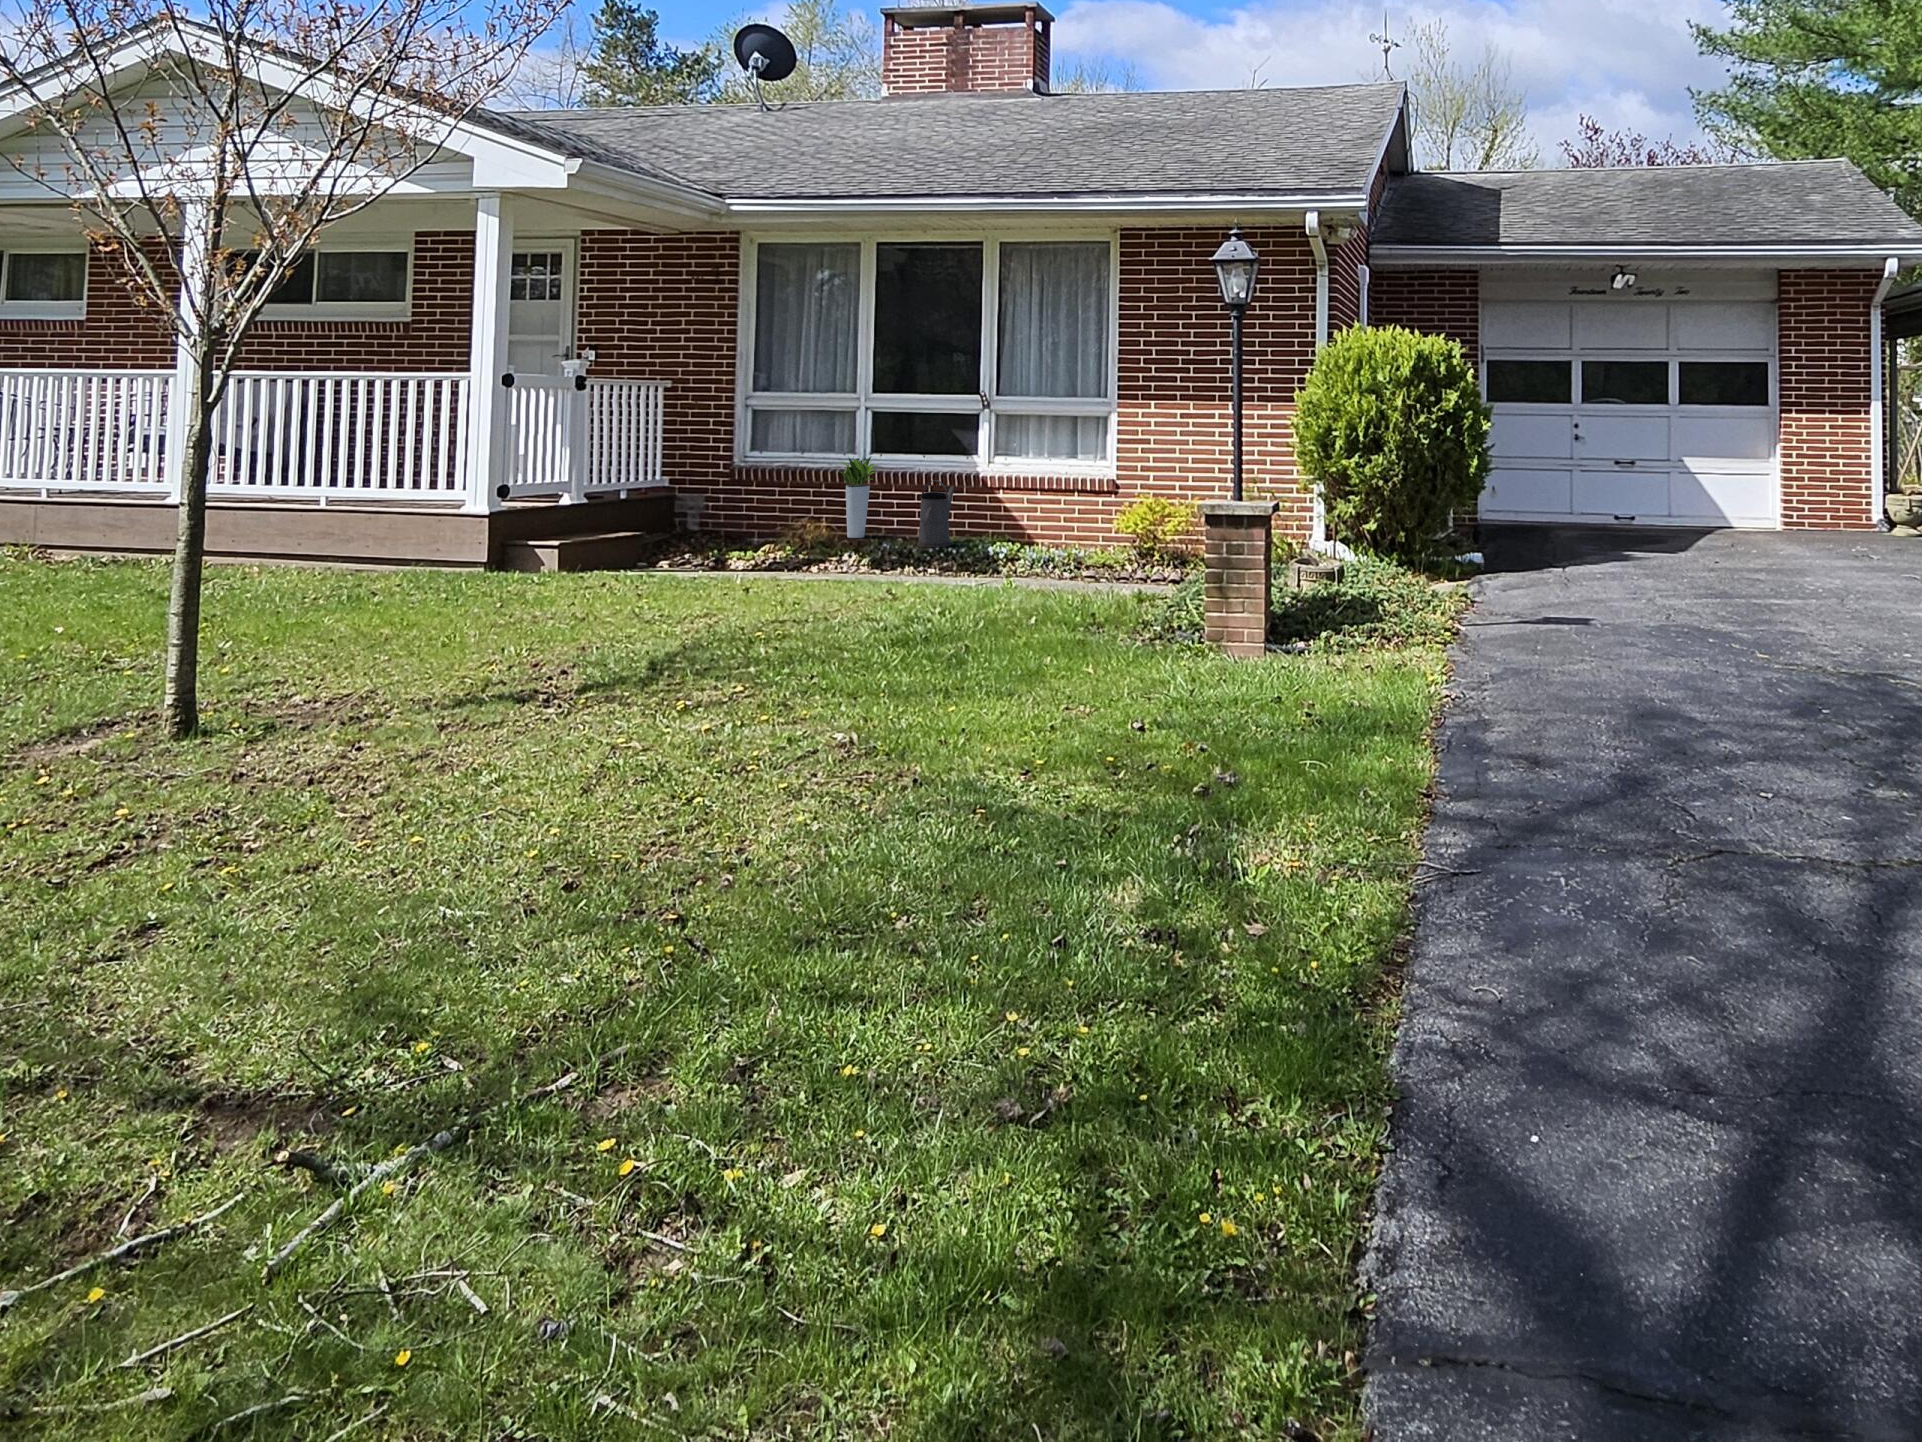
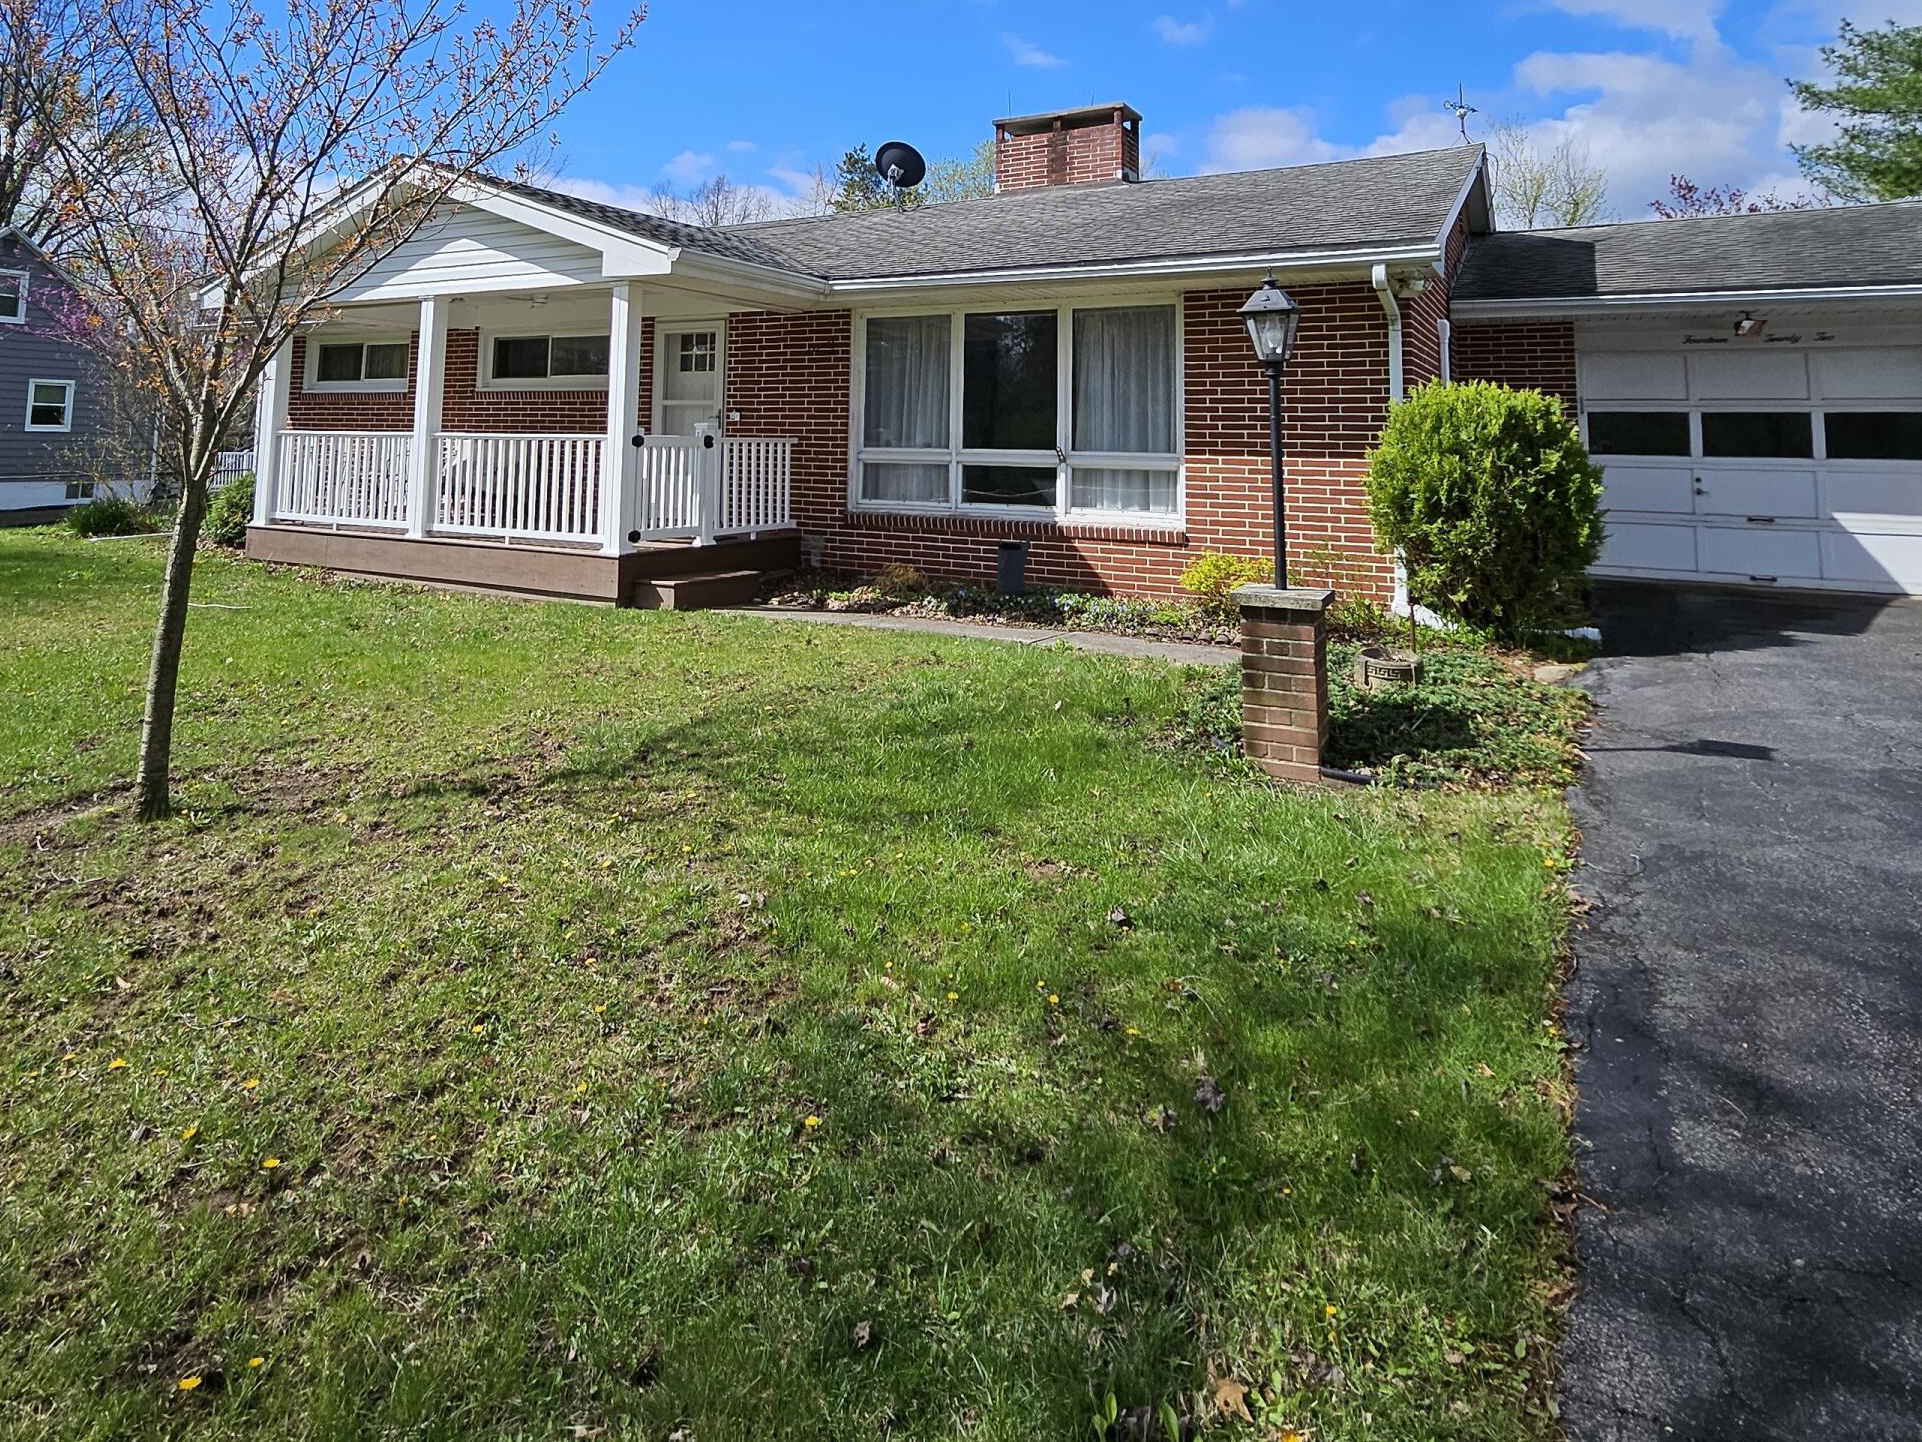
planter: present [841,457,875,538] -> none [925,506,962,582]

